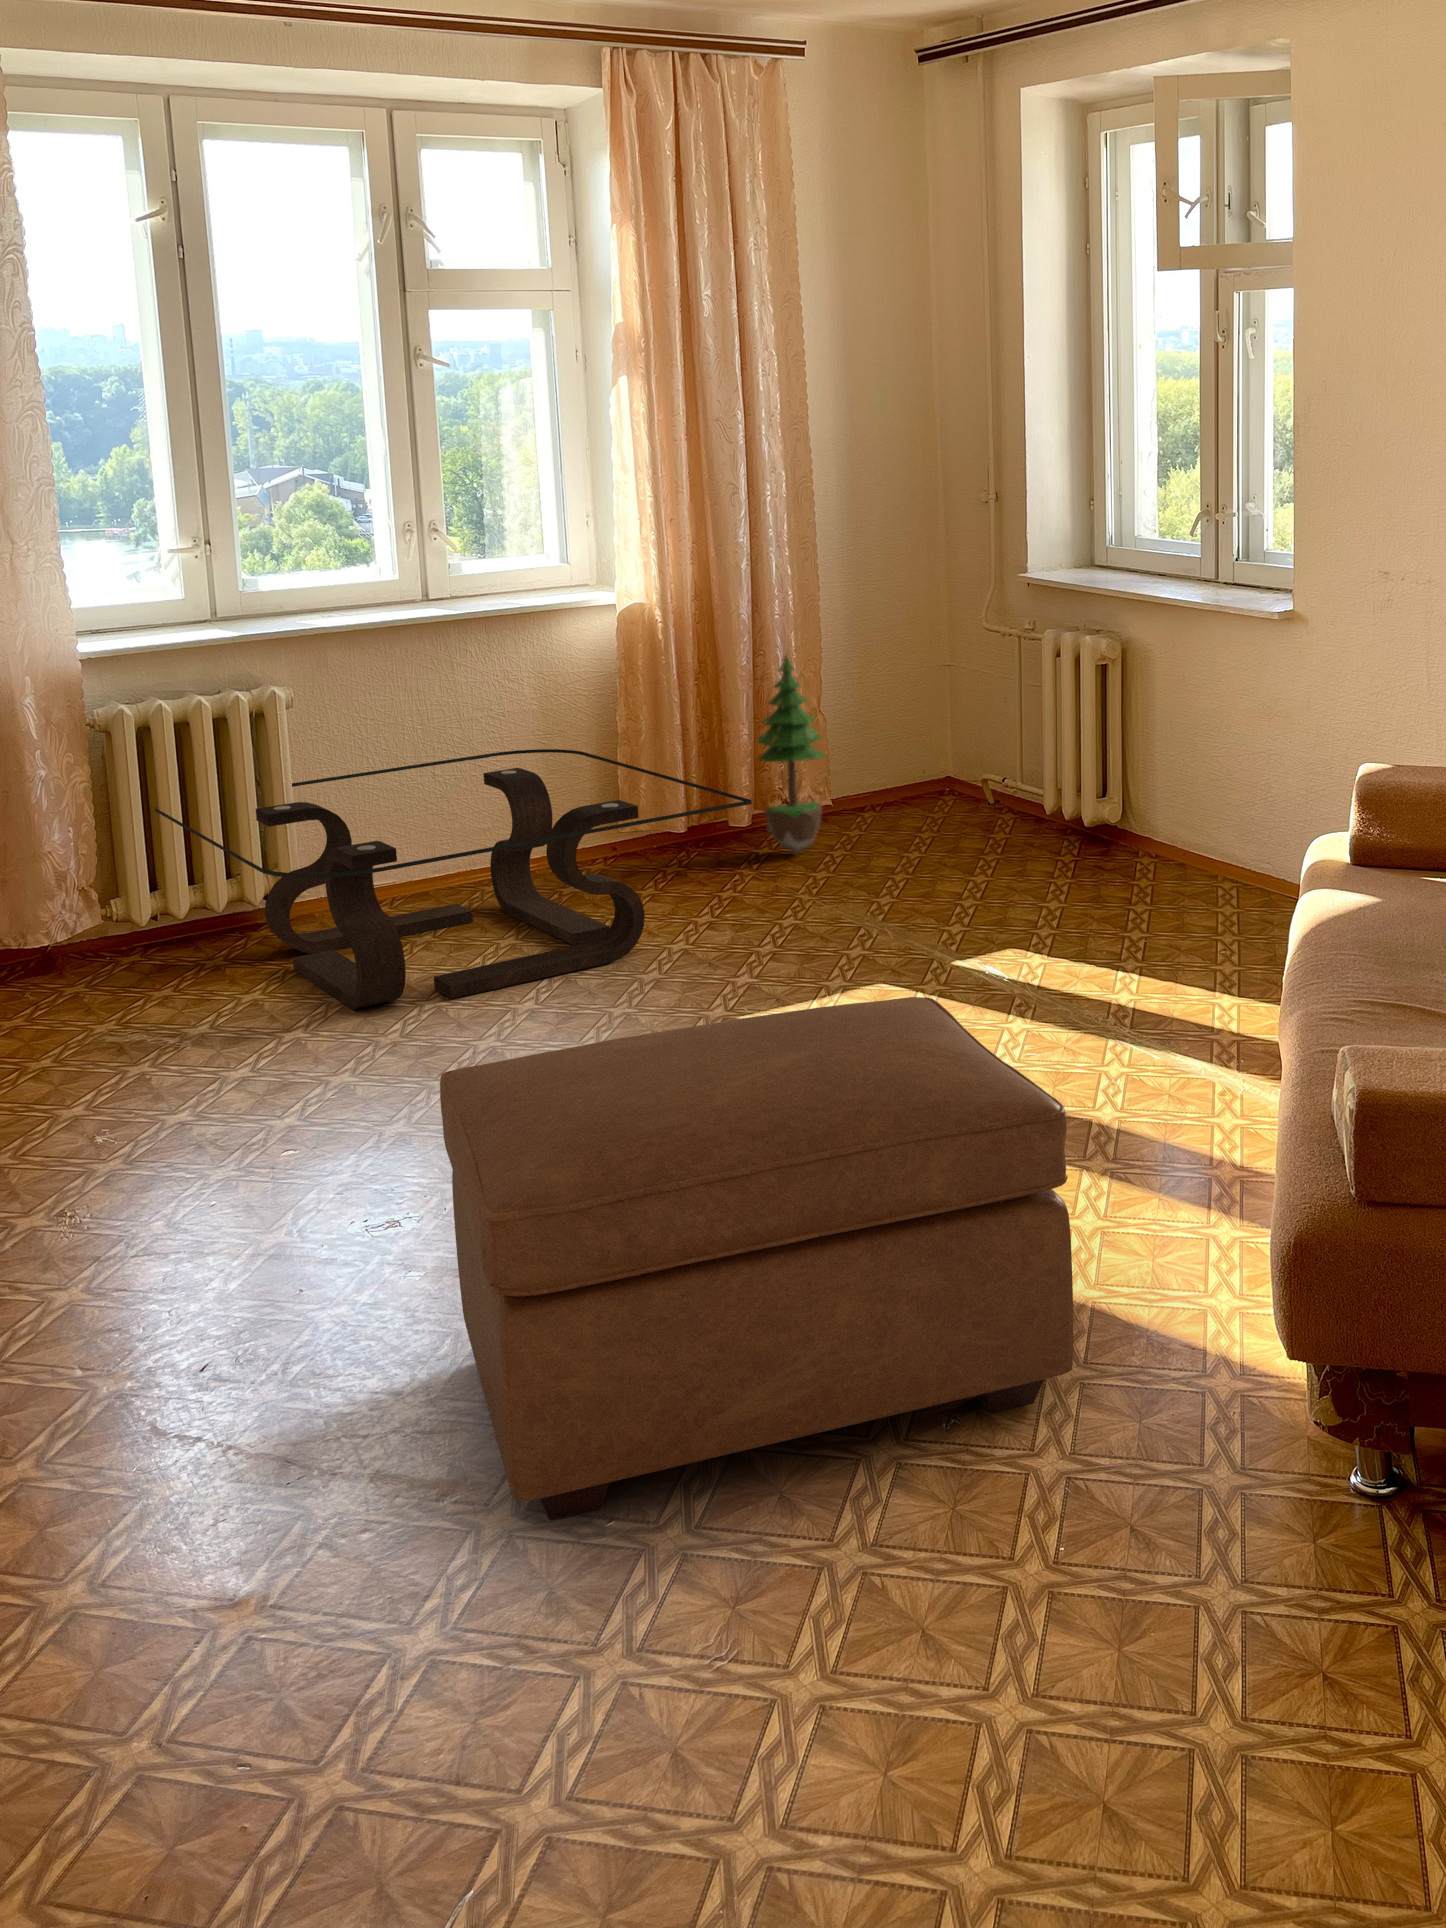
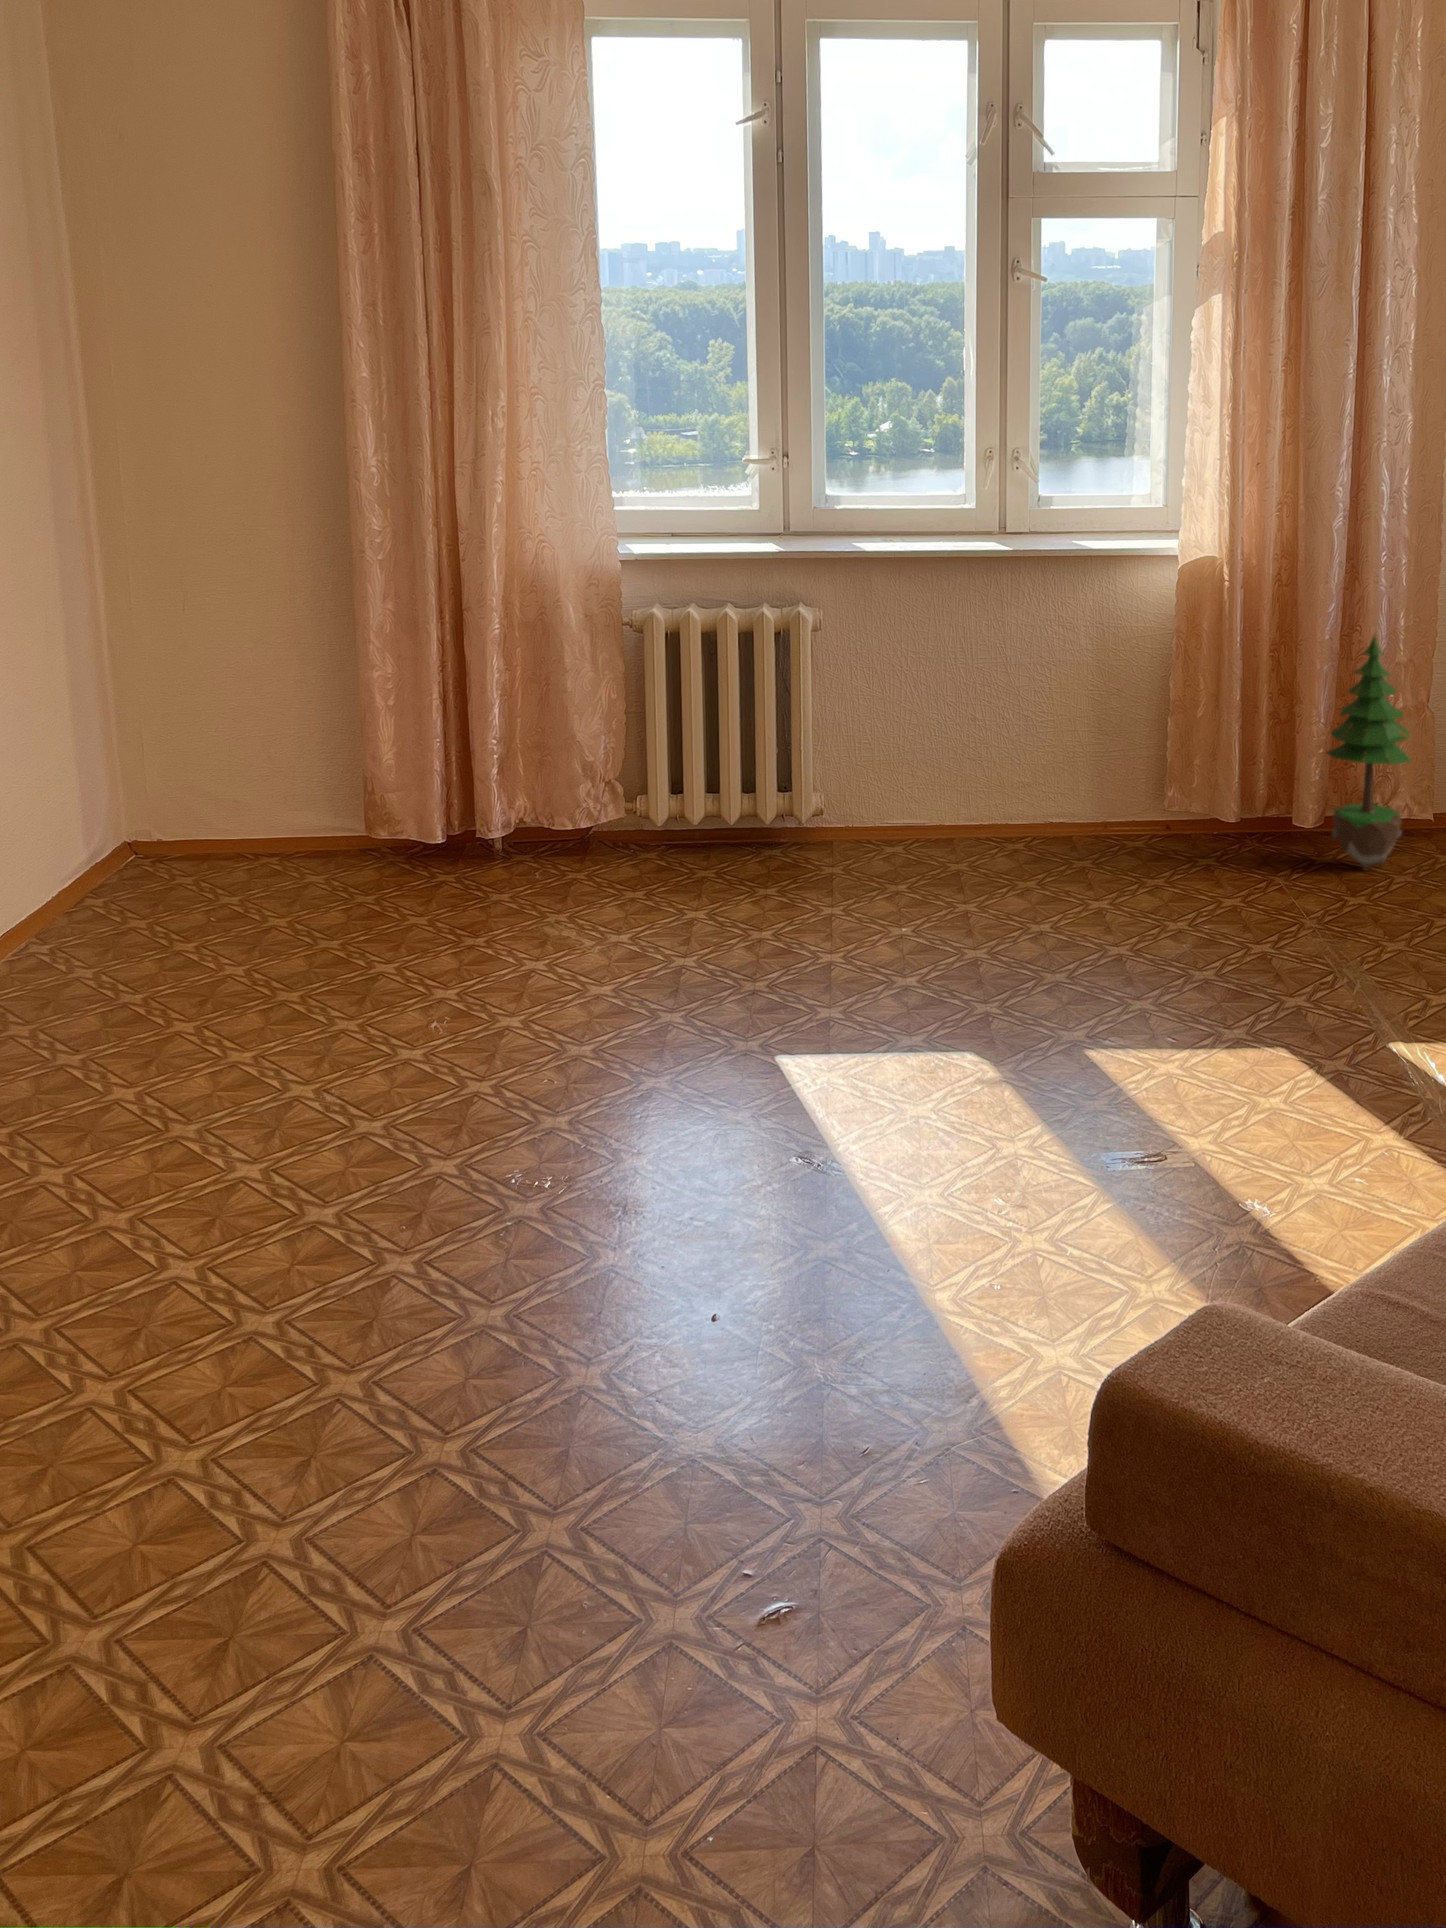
coffee table: present [155,749,752,1009] -> none [650,702,1189,971]
ottoman: present [440,997,1073,1520] -> none [102,1121,936,1788]

